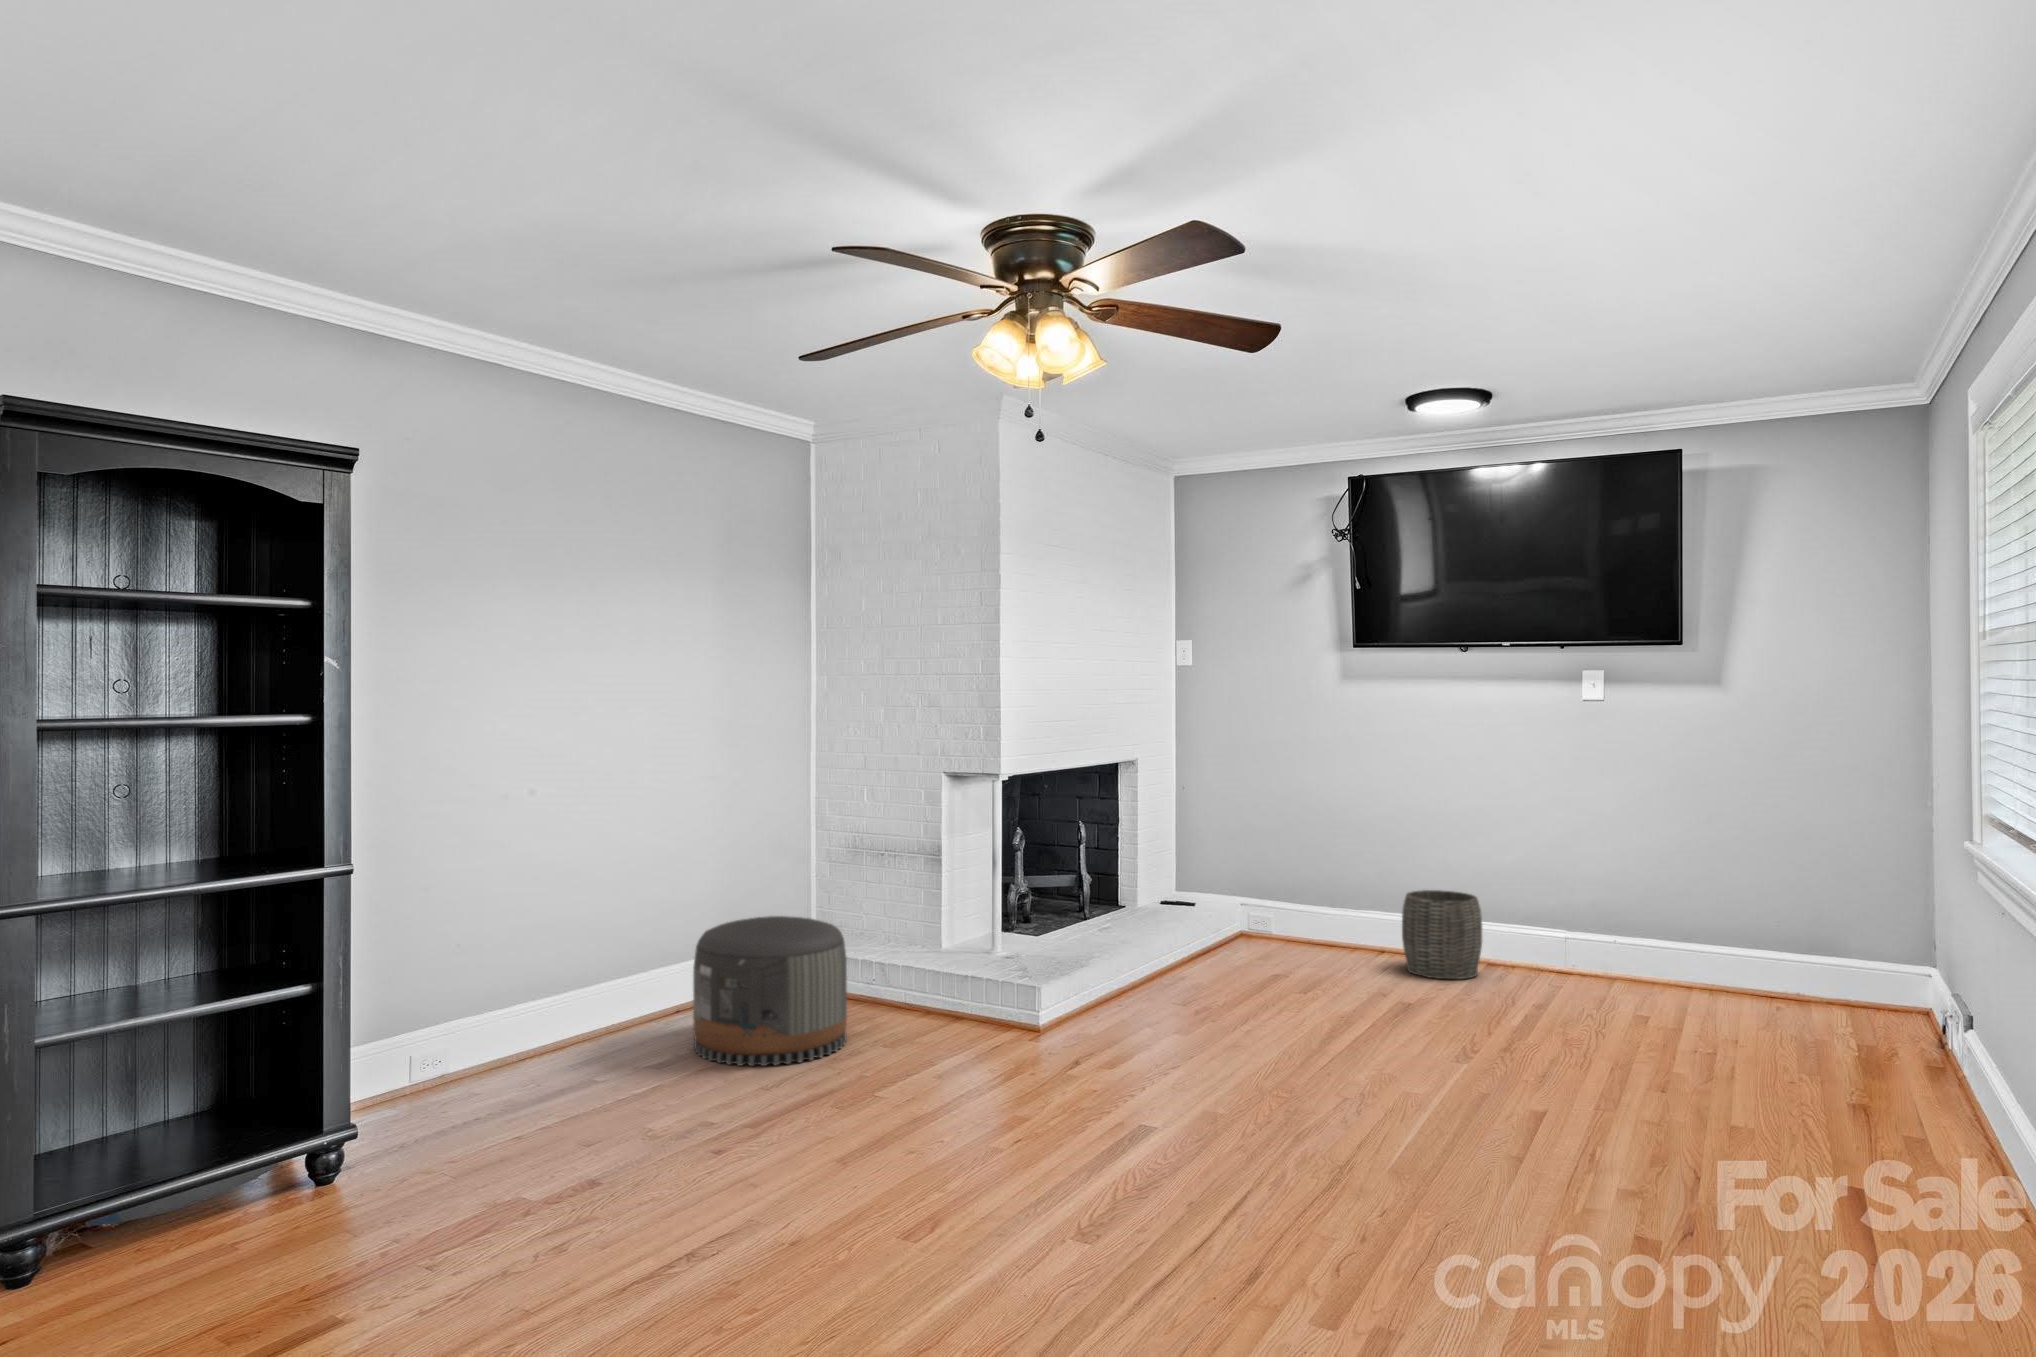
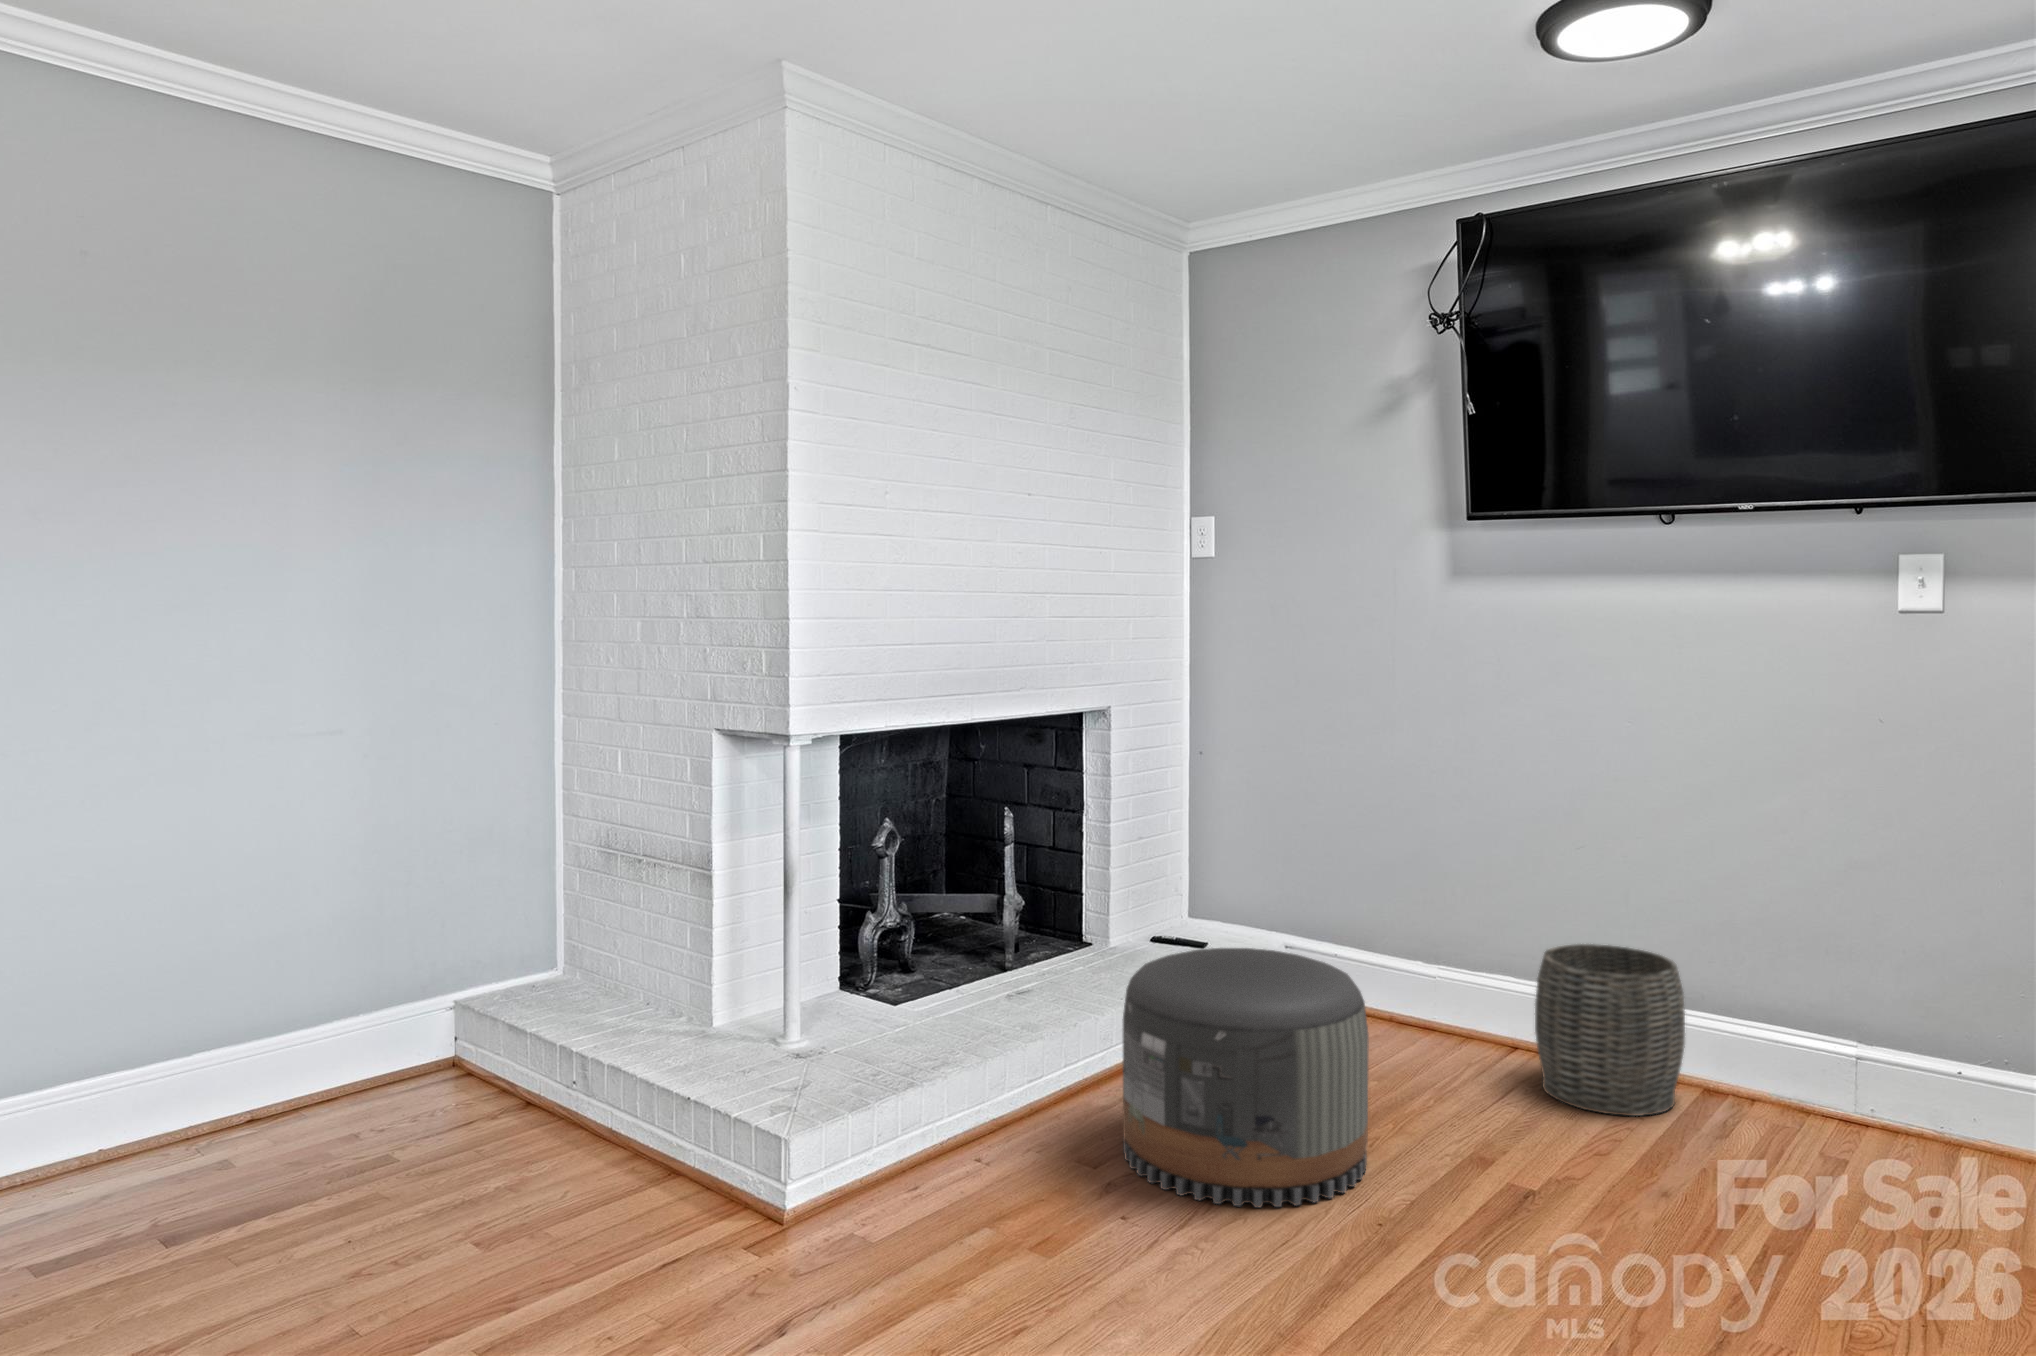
pouf: present [693,916,847,1066] -> present [1123,948,1369,1207]

